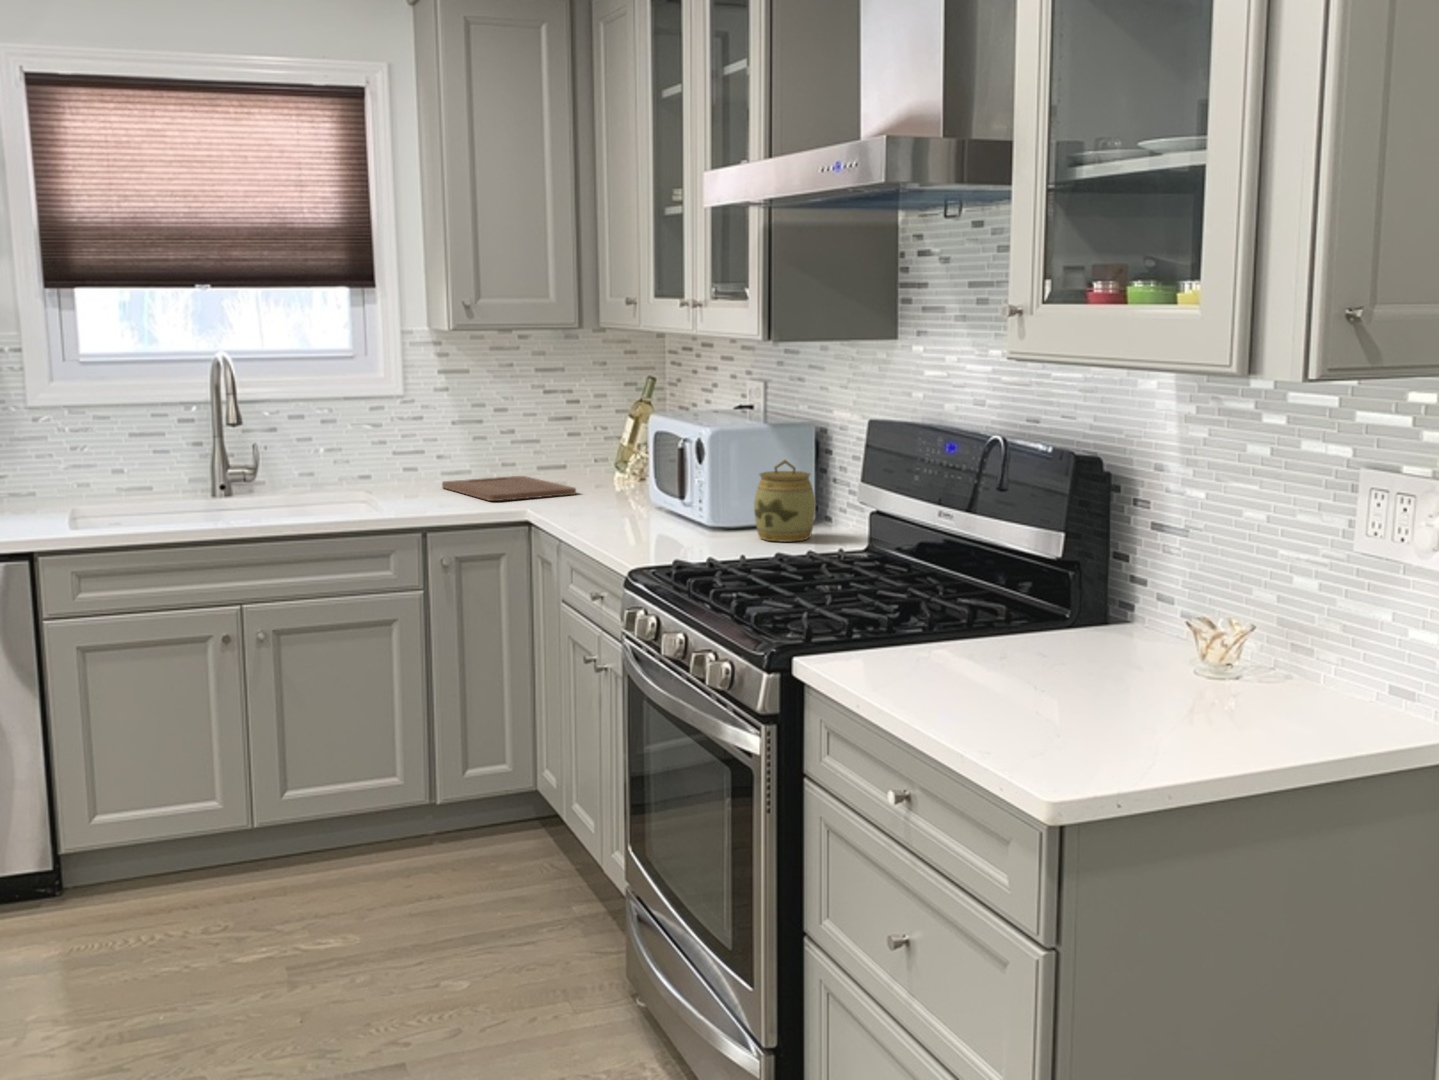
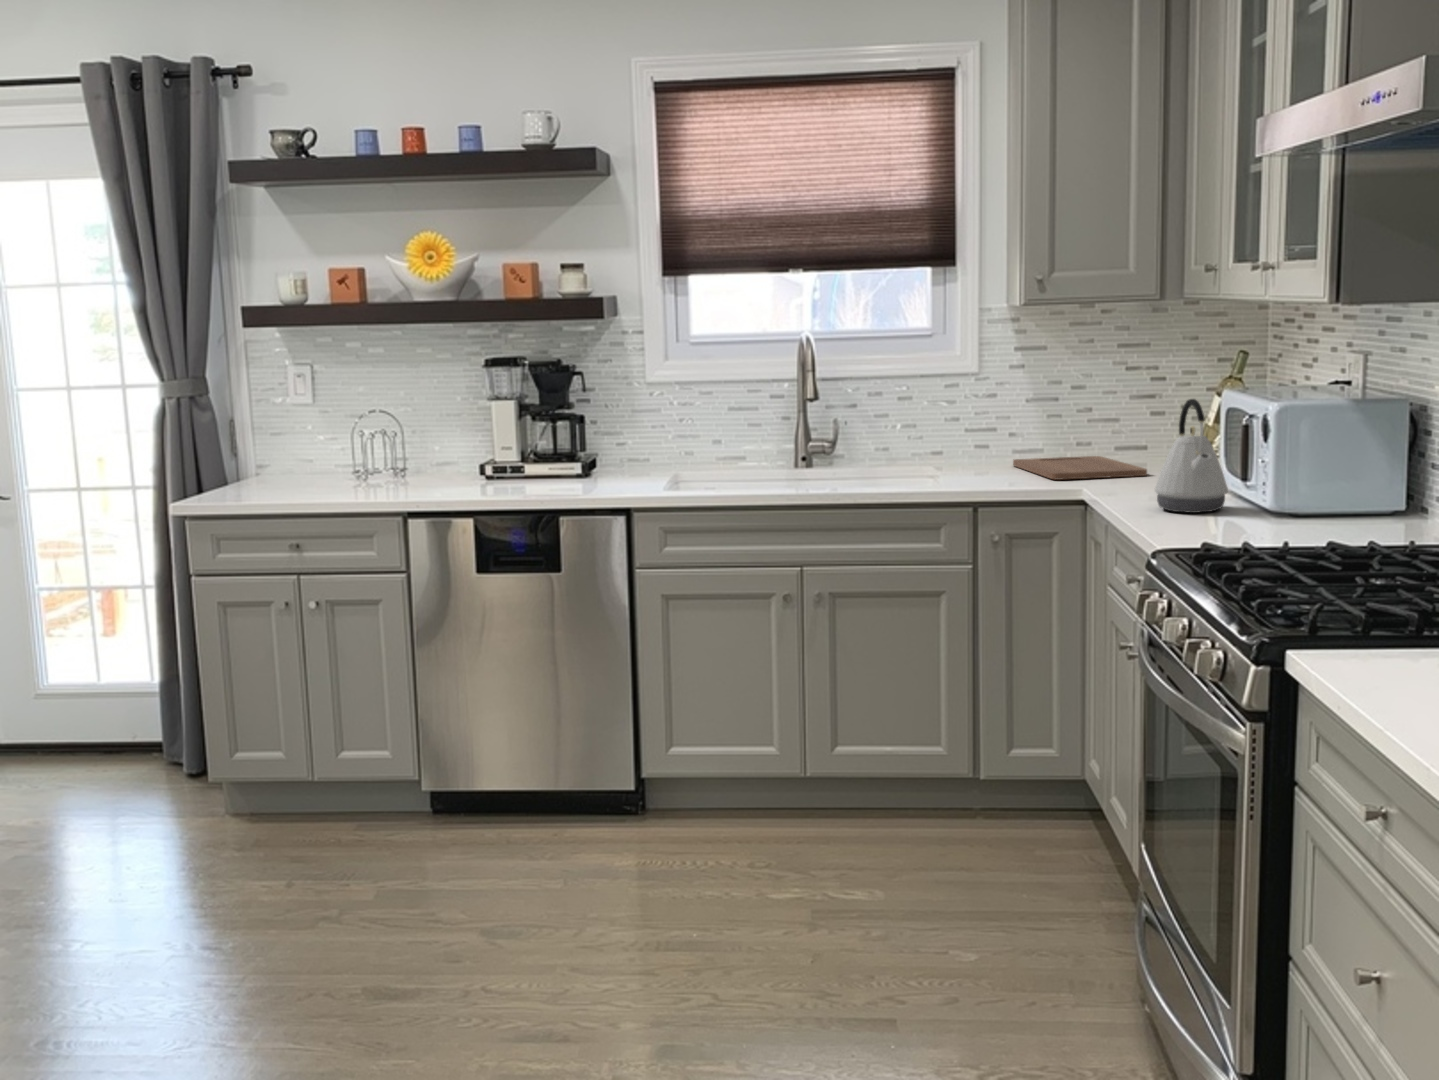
kettle: none [602,423,667,530] -> present [1155,399,1228,513]
jar: present [754,460,816,542] -> none [1320,439,1396,532]

